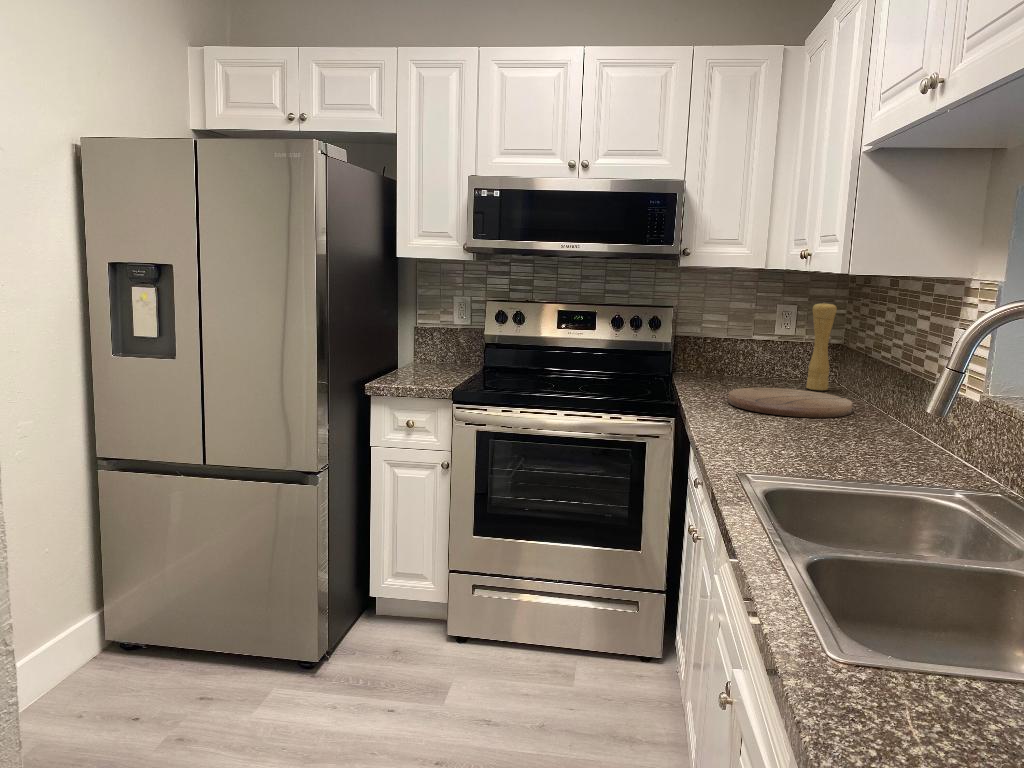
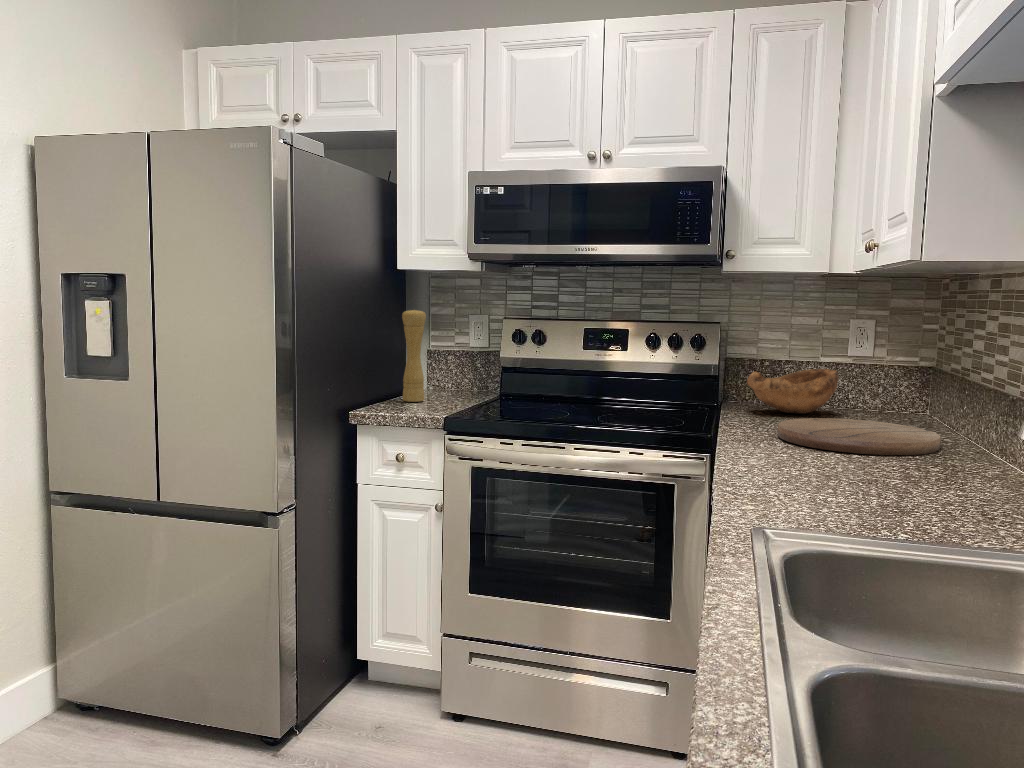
pepper mill: present [806,302,837,390] -> present [402,309,426,402]
wooden bowl: none [696,346,769,383] -> present [747,369,838,414]

